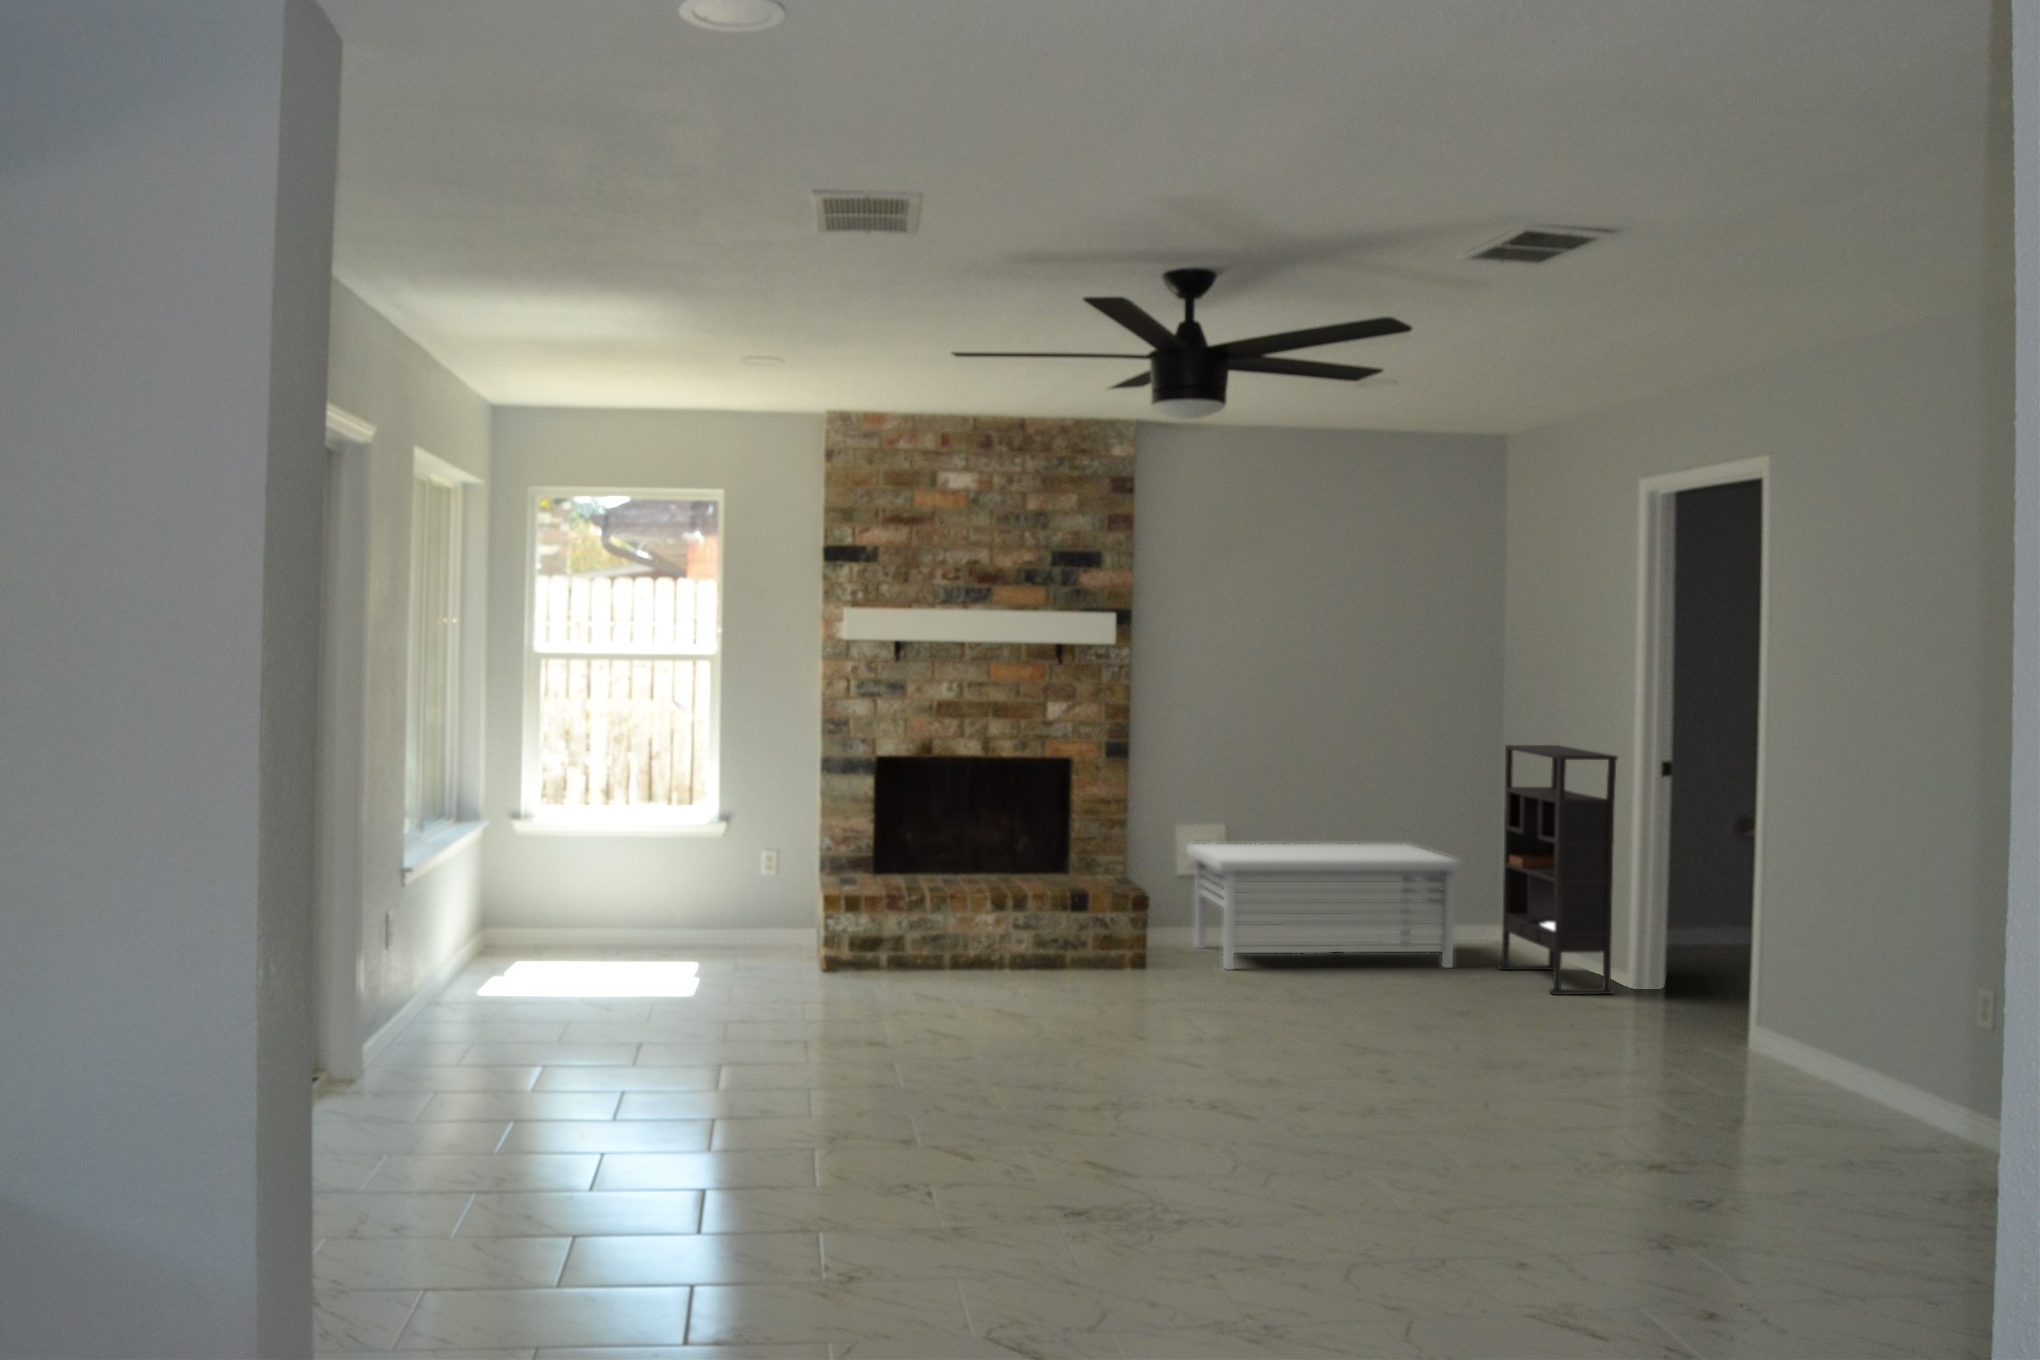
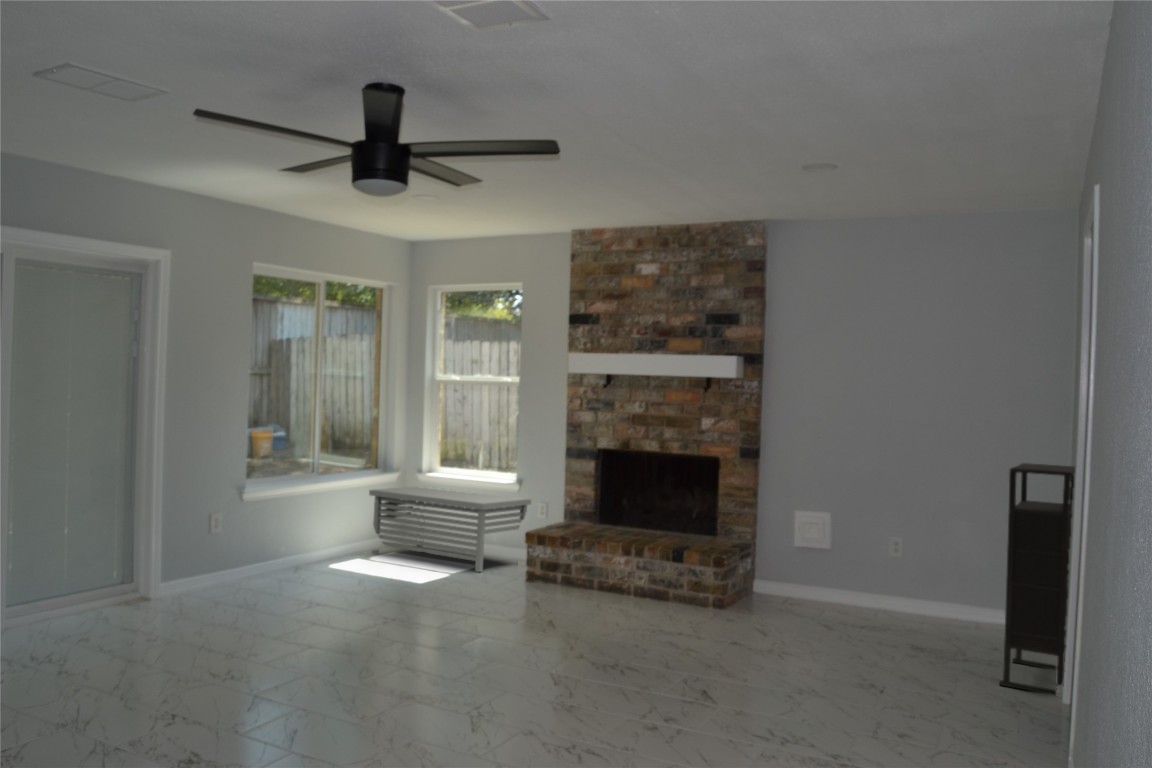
storage bench: present [1186,844,1461,970] -> present [369,487,532,572]

